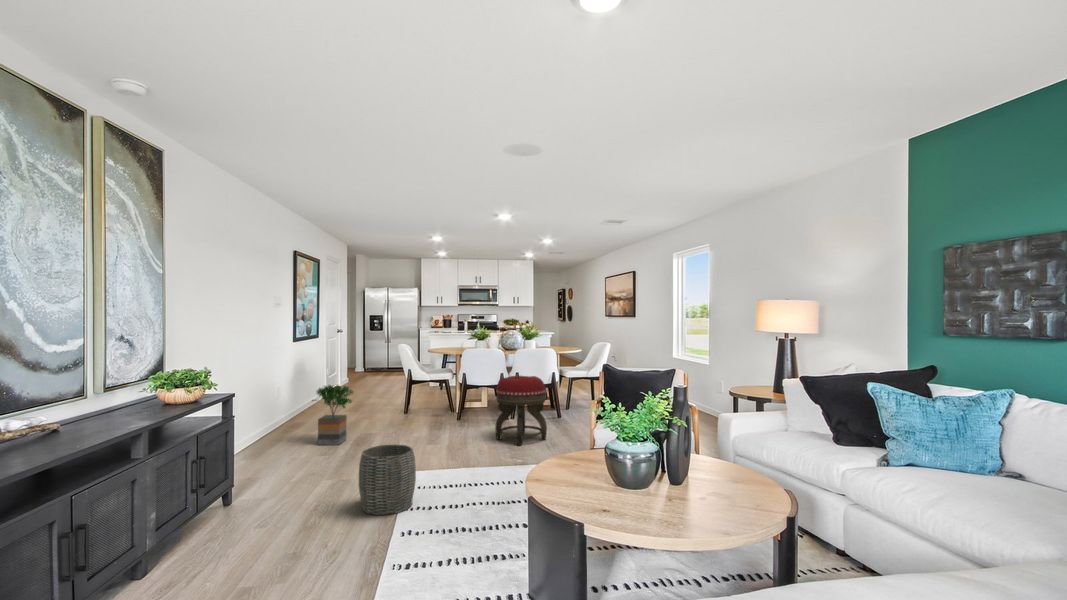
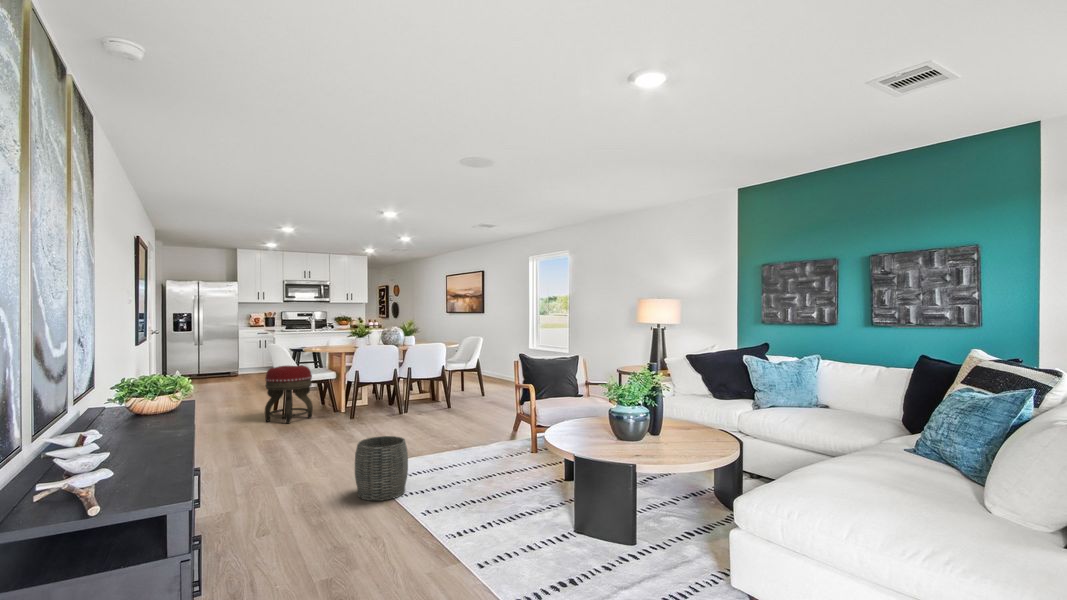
footstool: present [495,376,547,446] -> present [265,365,313,424]
potted tree: present [317,385,353,445] -> none [218,389,266,456]

